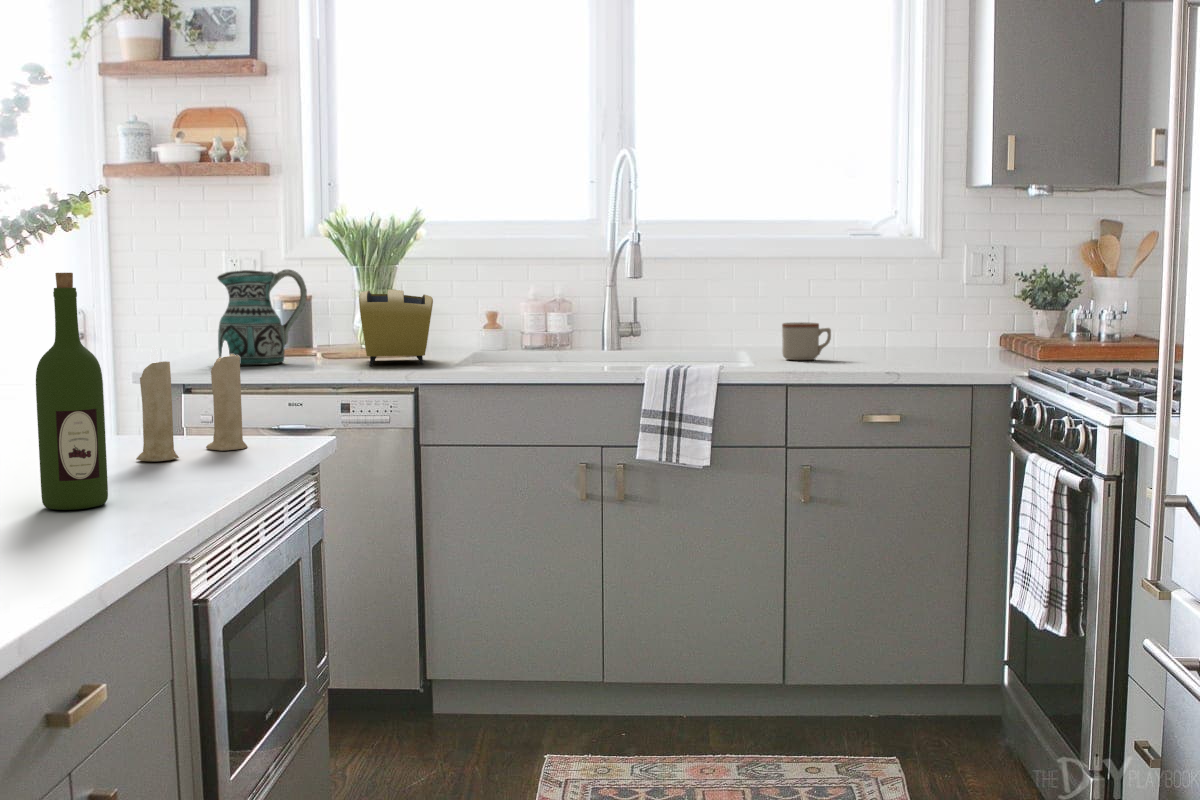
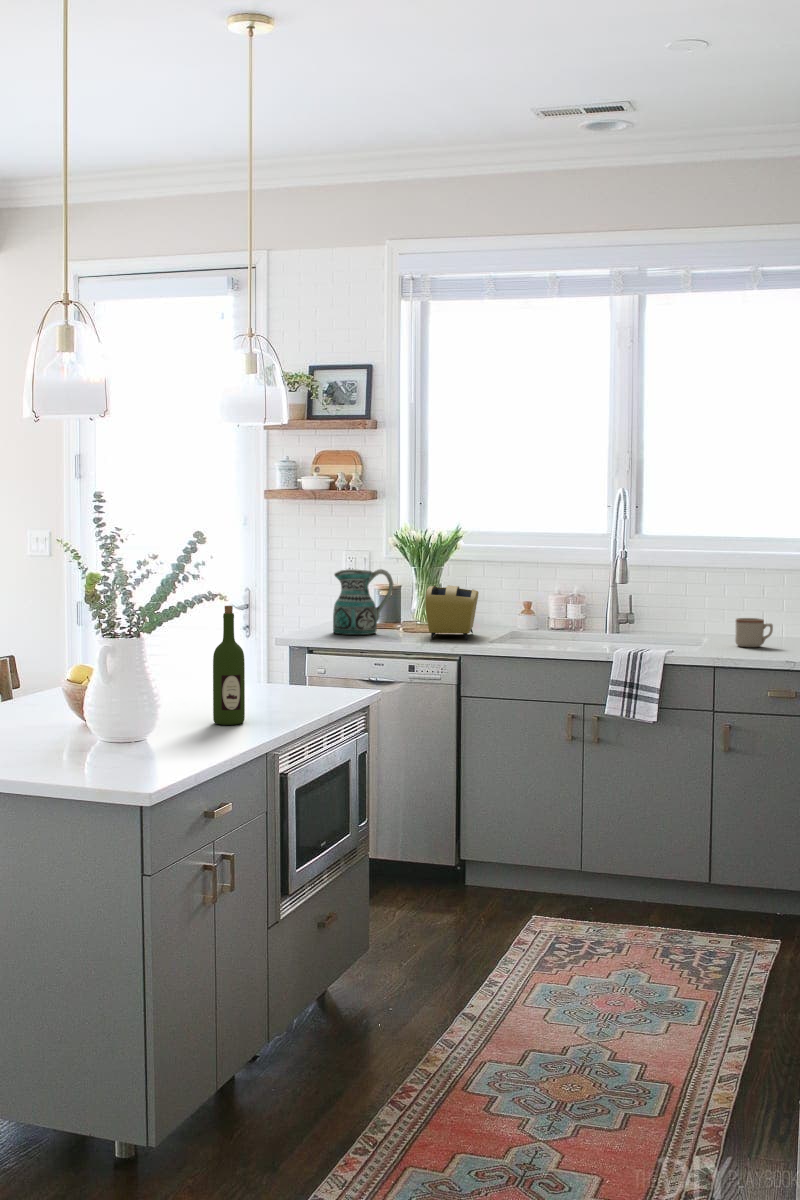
candle: present [136,341,248,461] -> none [264,631,326,701]

